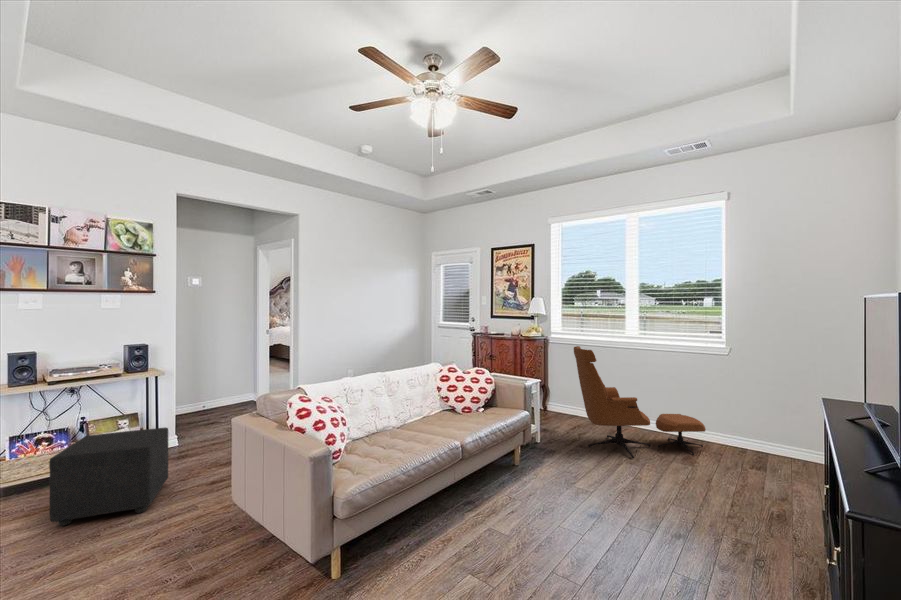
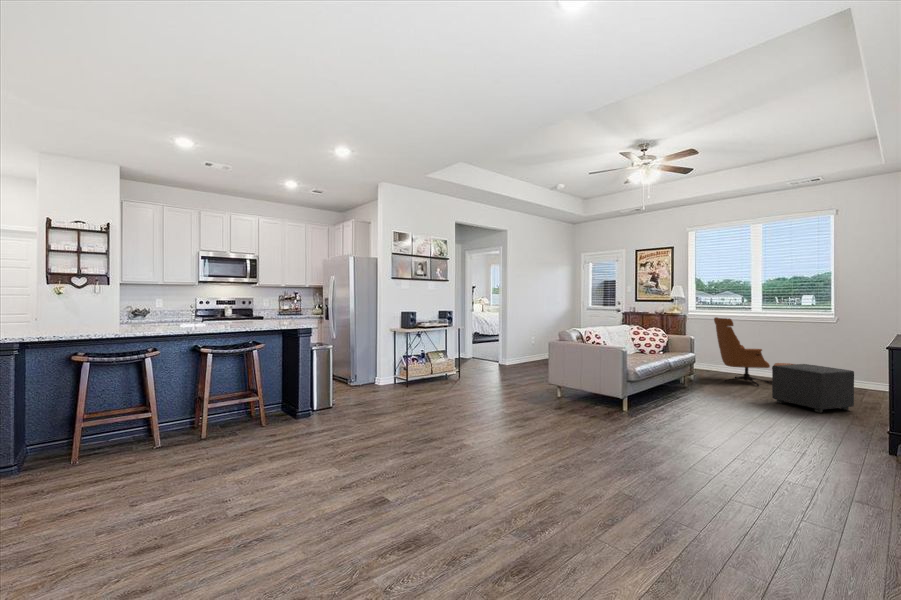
ottoman: present [49,427,168,526] -> present [772,364,854,413]

